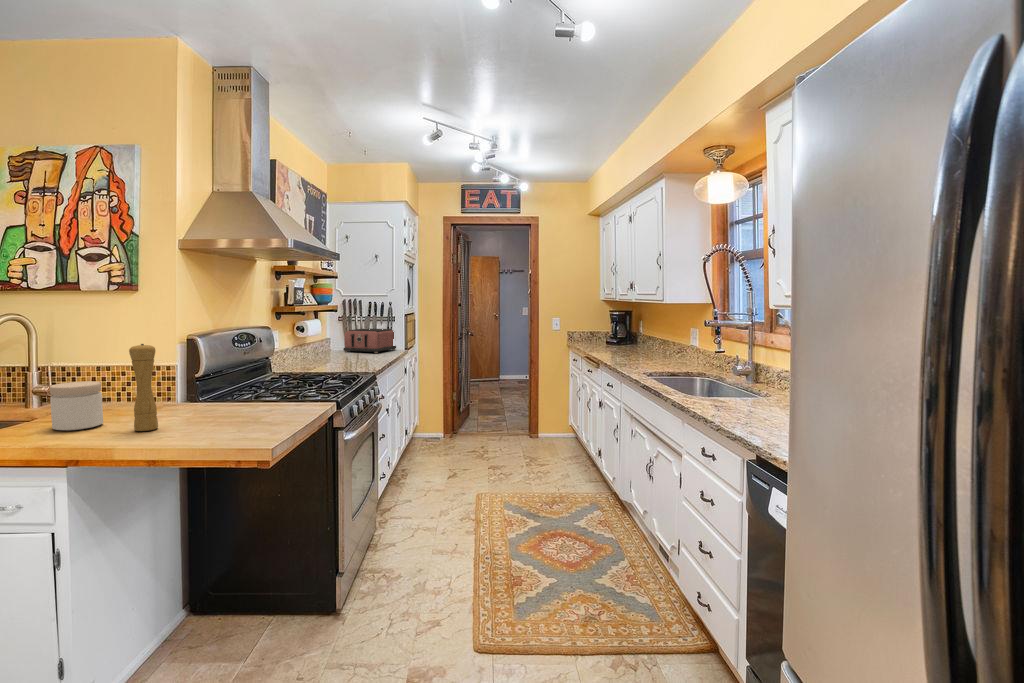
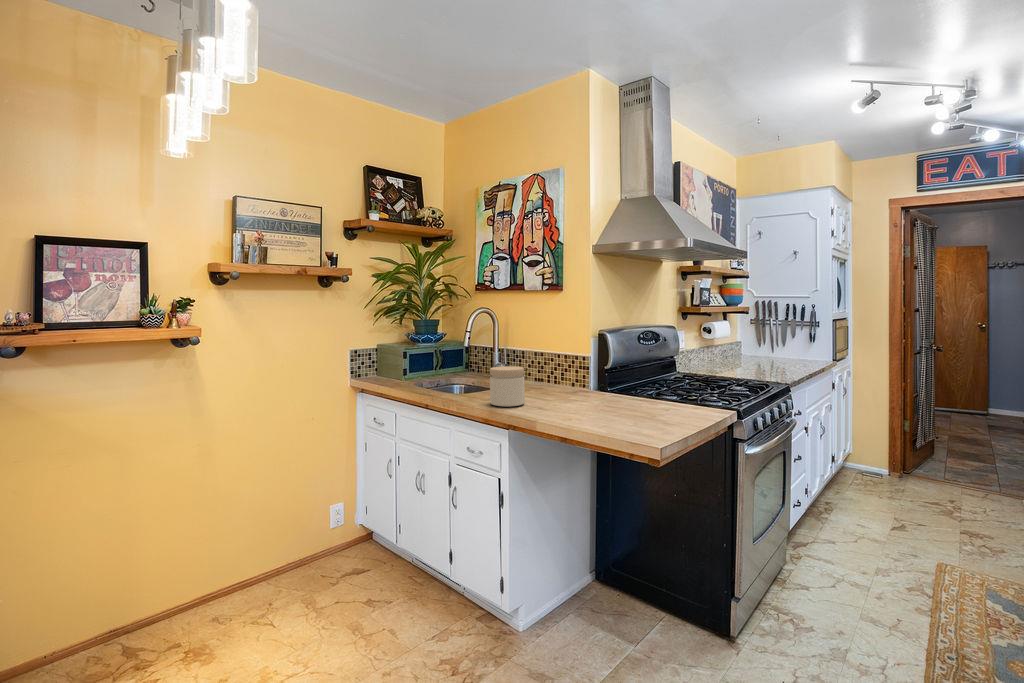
toaster: present [343,329,396,353] -> none [754,334,819,361]
pepper mill: present [129,344,158,431] -> none [542,334,562,415]

